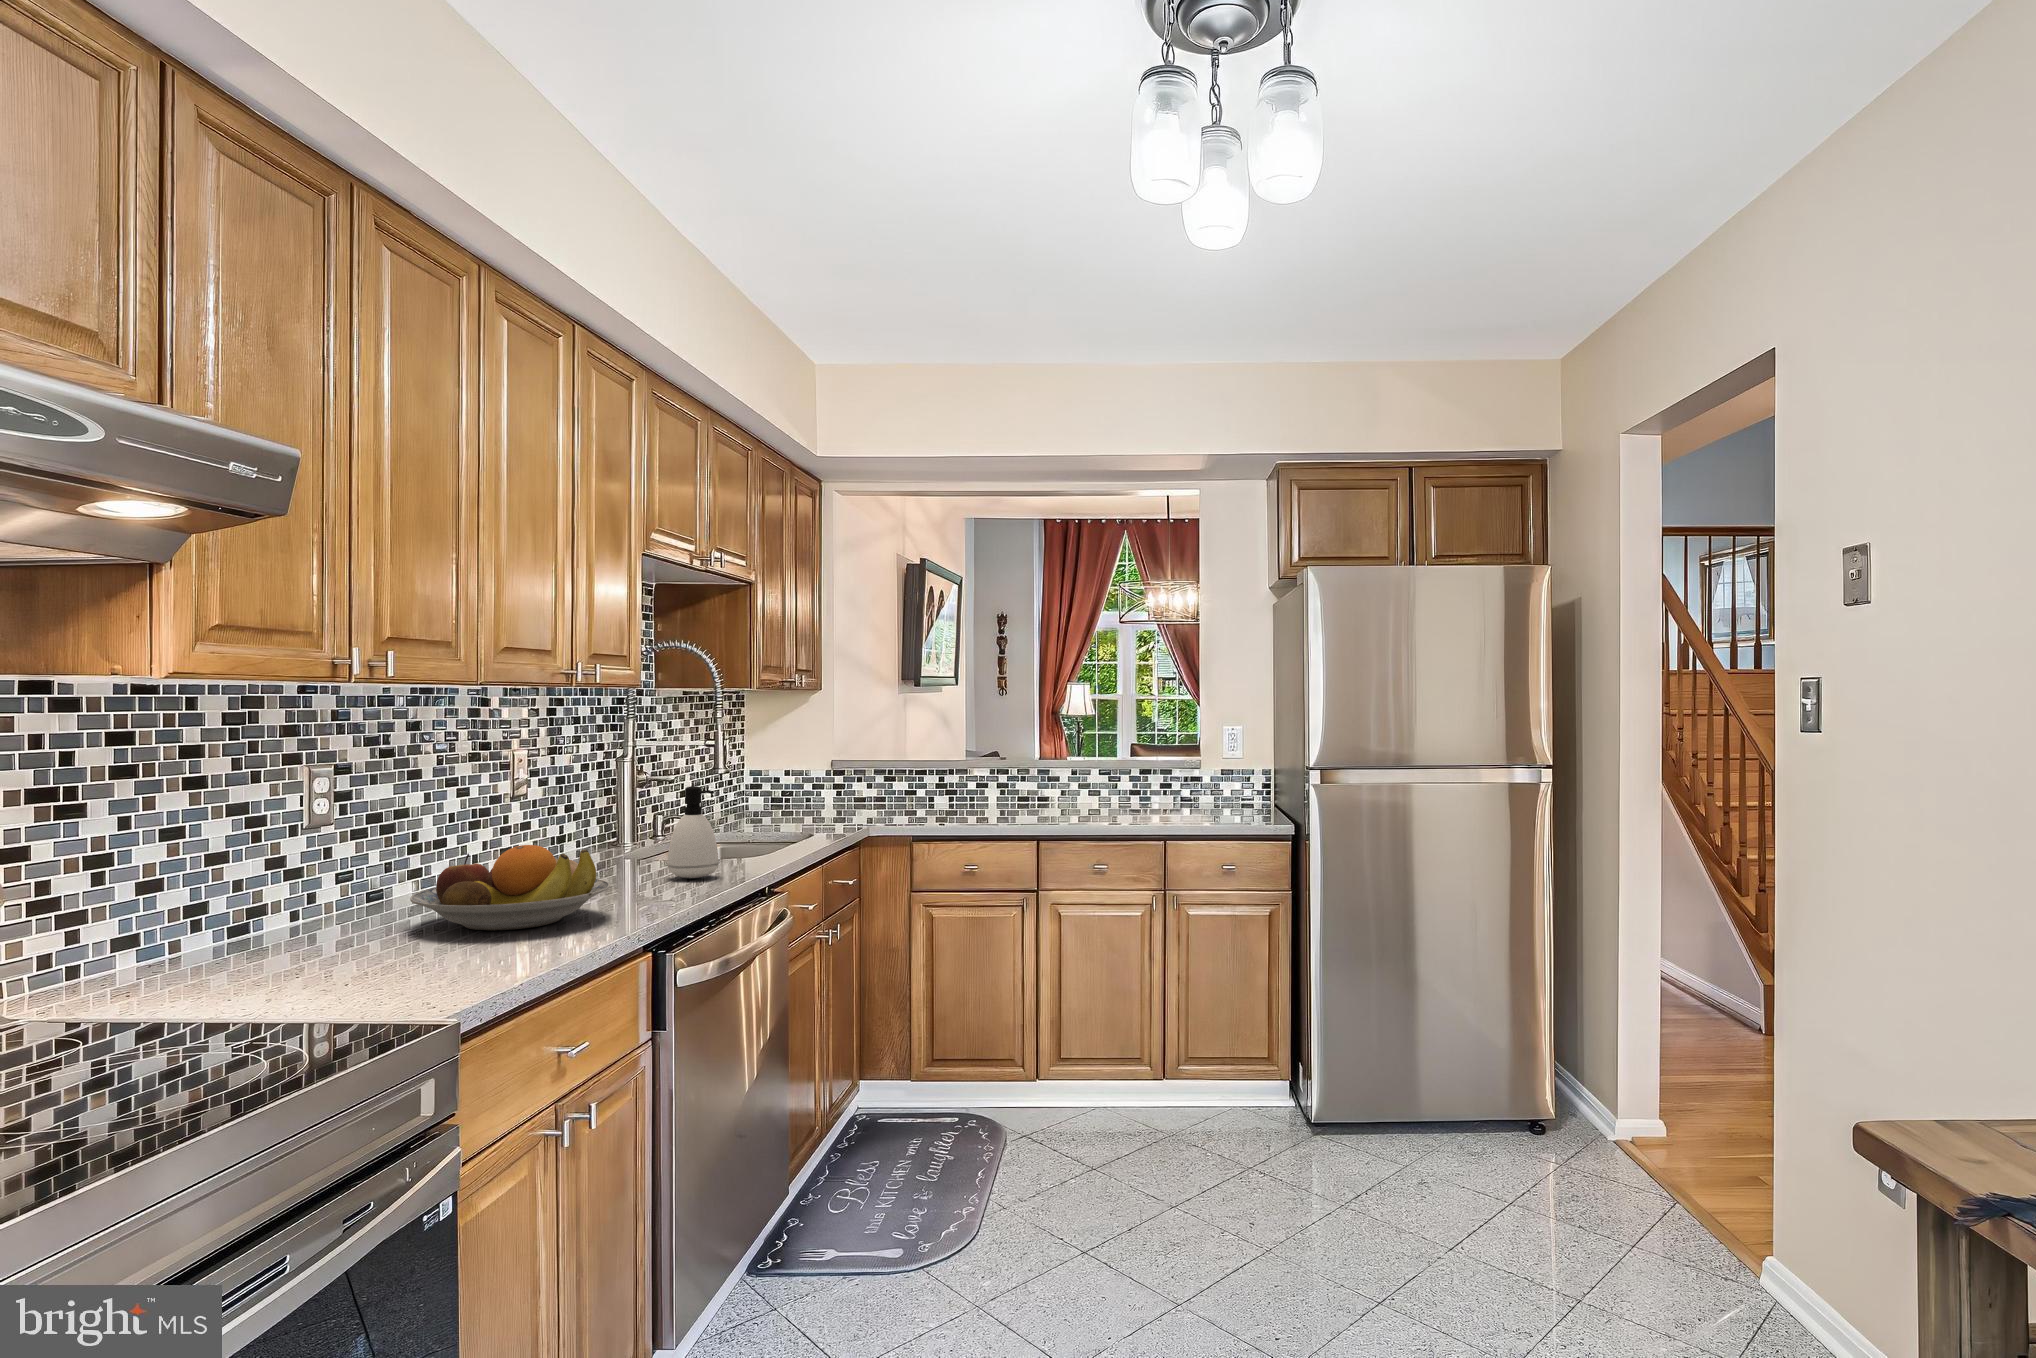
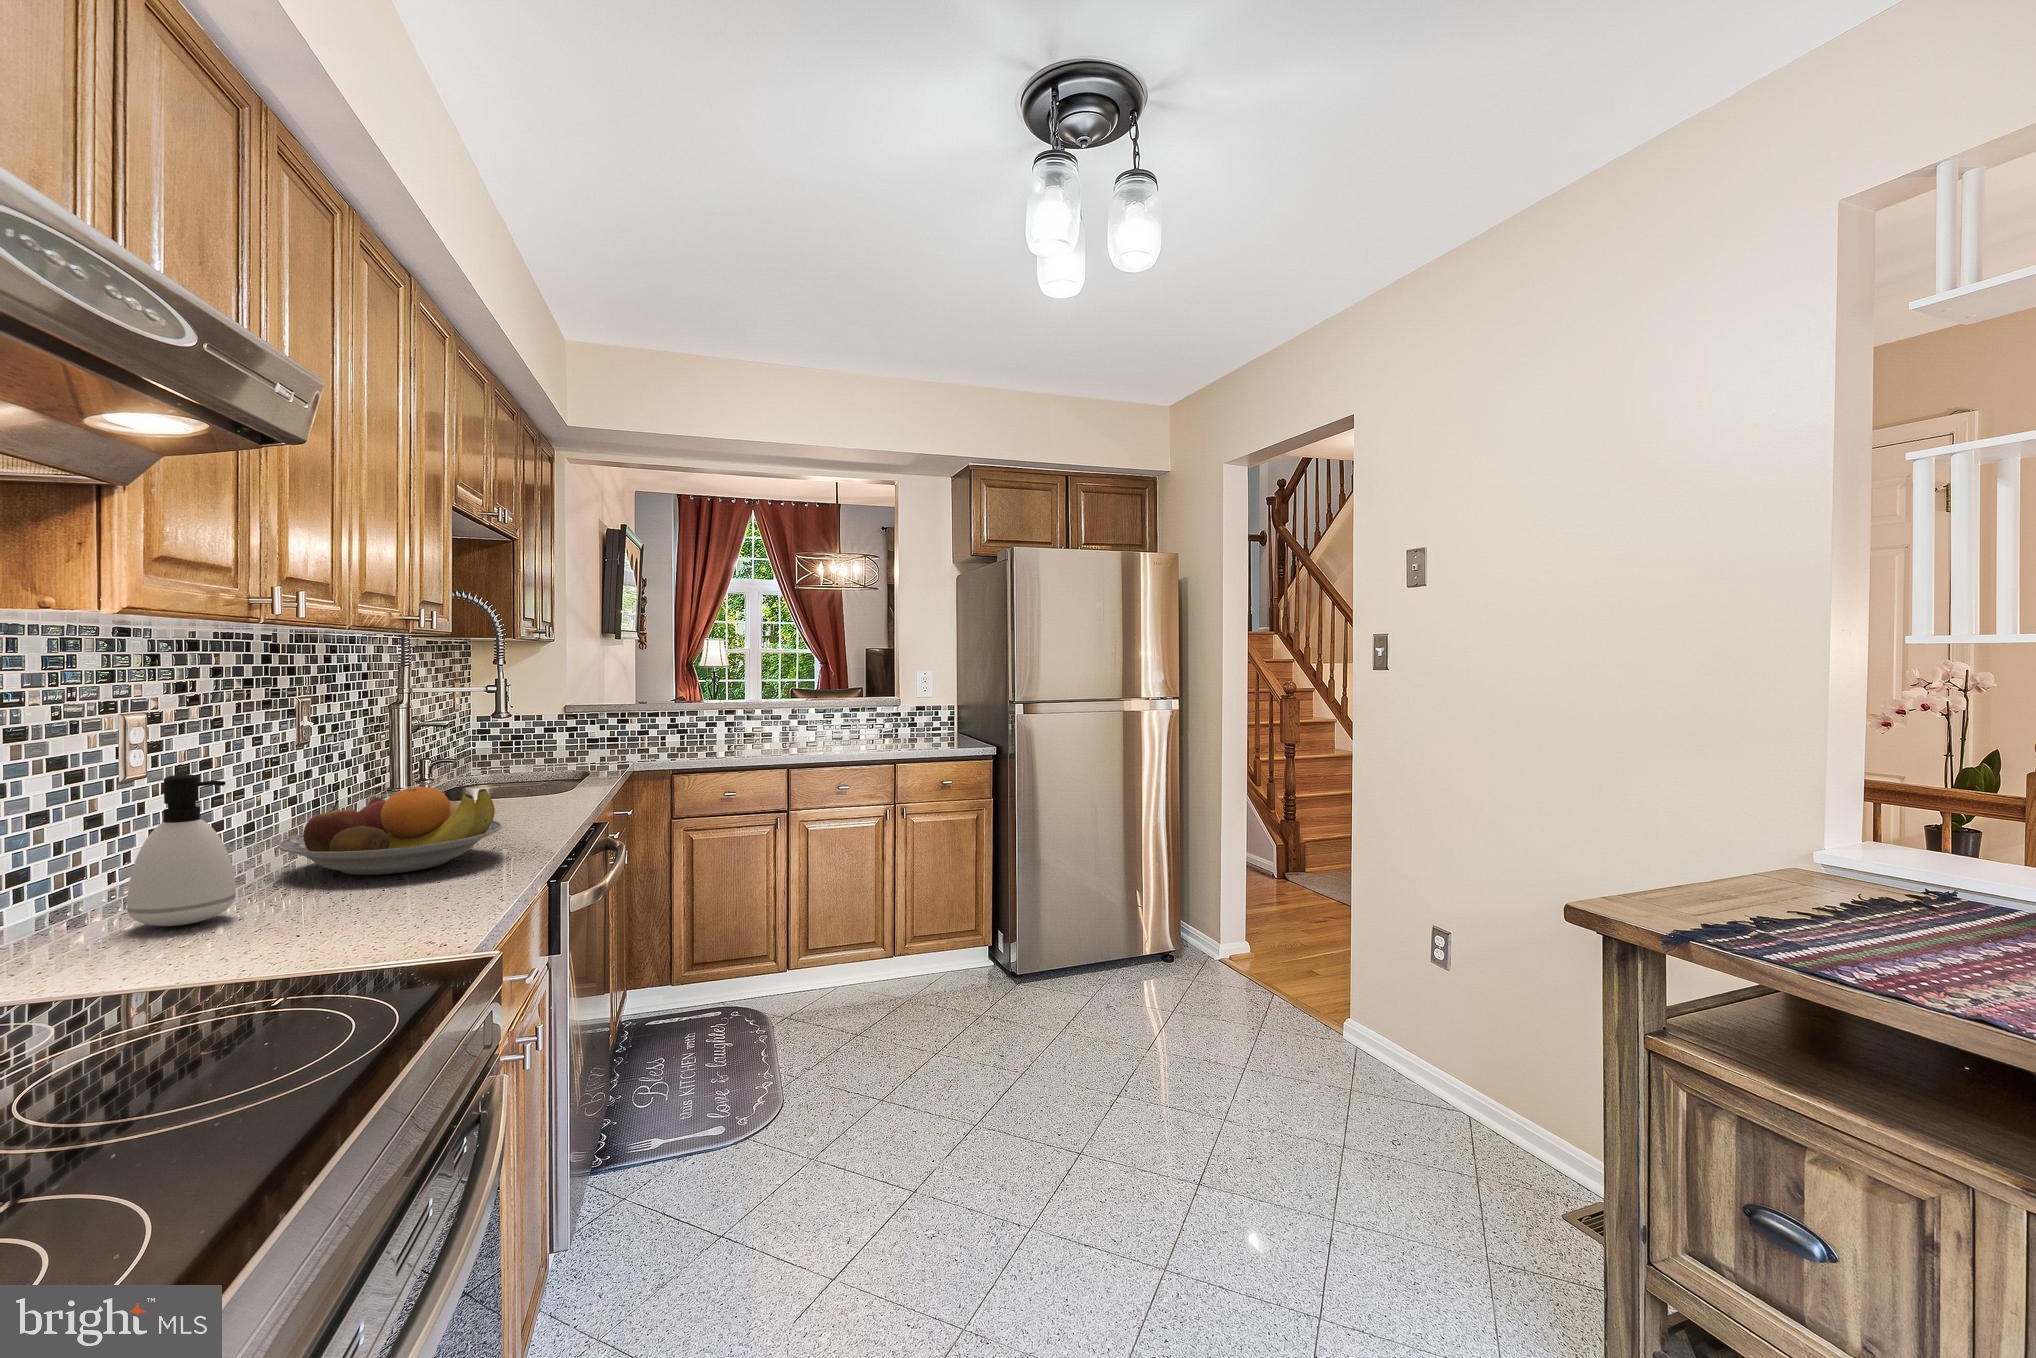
soap dispenser: present [668,786,719,878] -> present [127,774,236,926]

